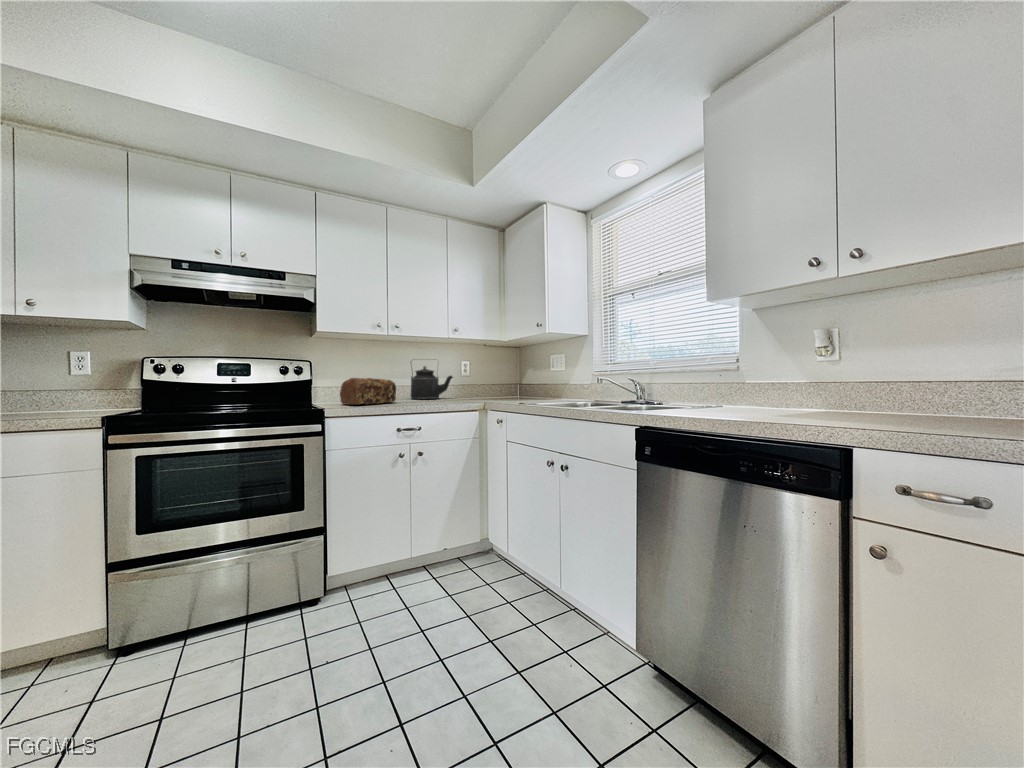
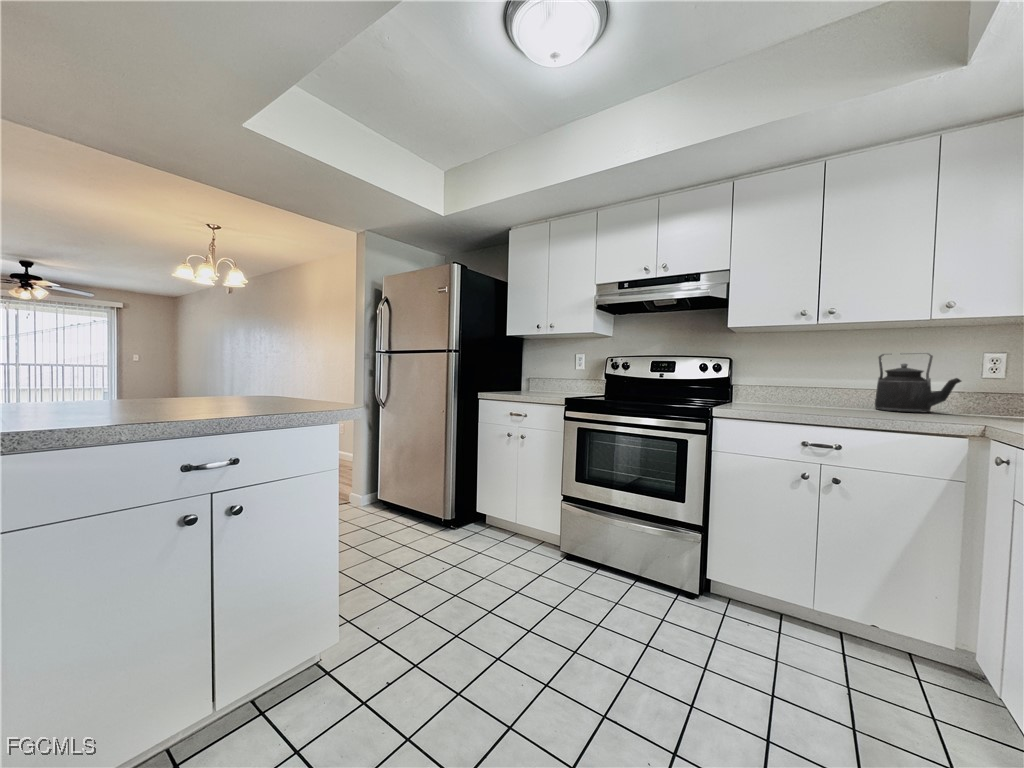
bread loaf: present [340,378,396,405] -> none [754,377,832,410]

